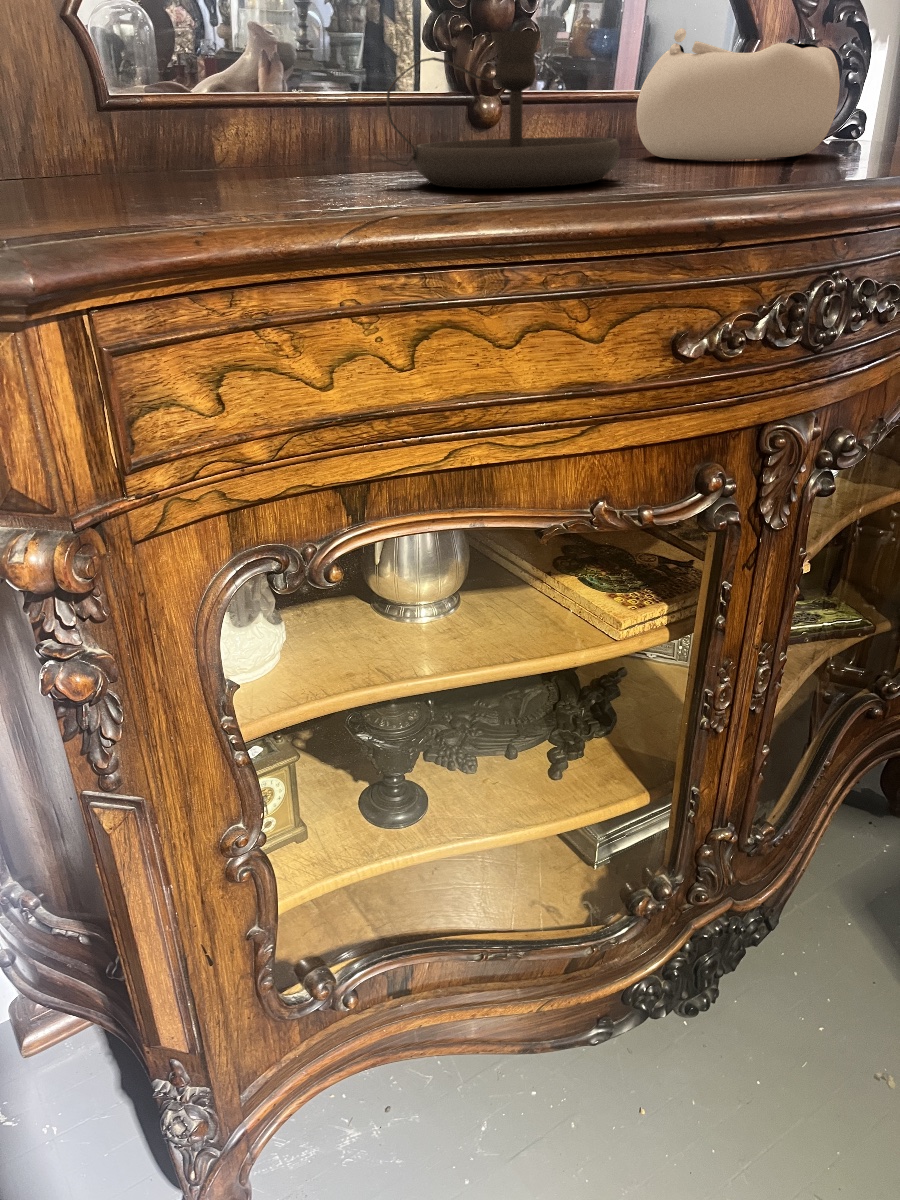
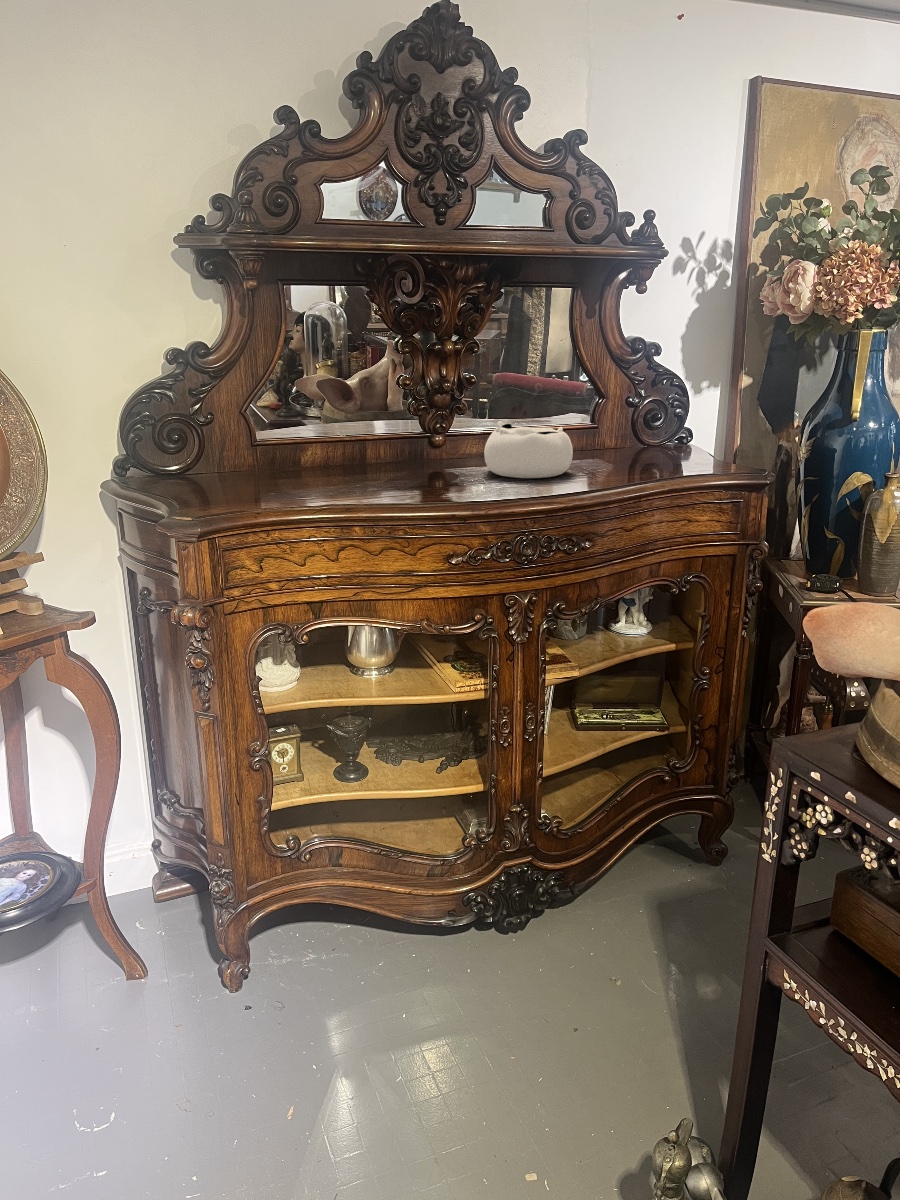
candlestick: present [379,31,621,188] -> none [344,436,441,496]

